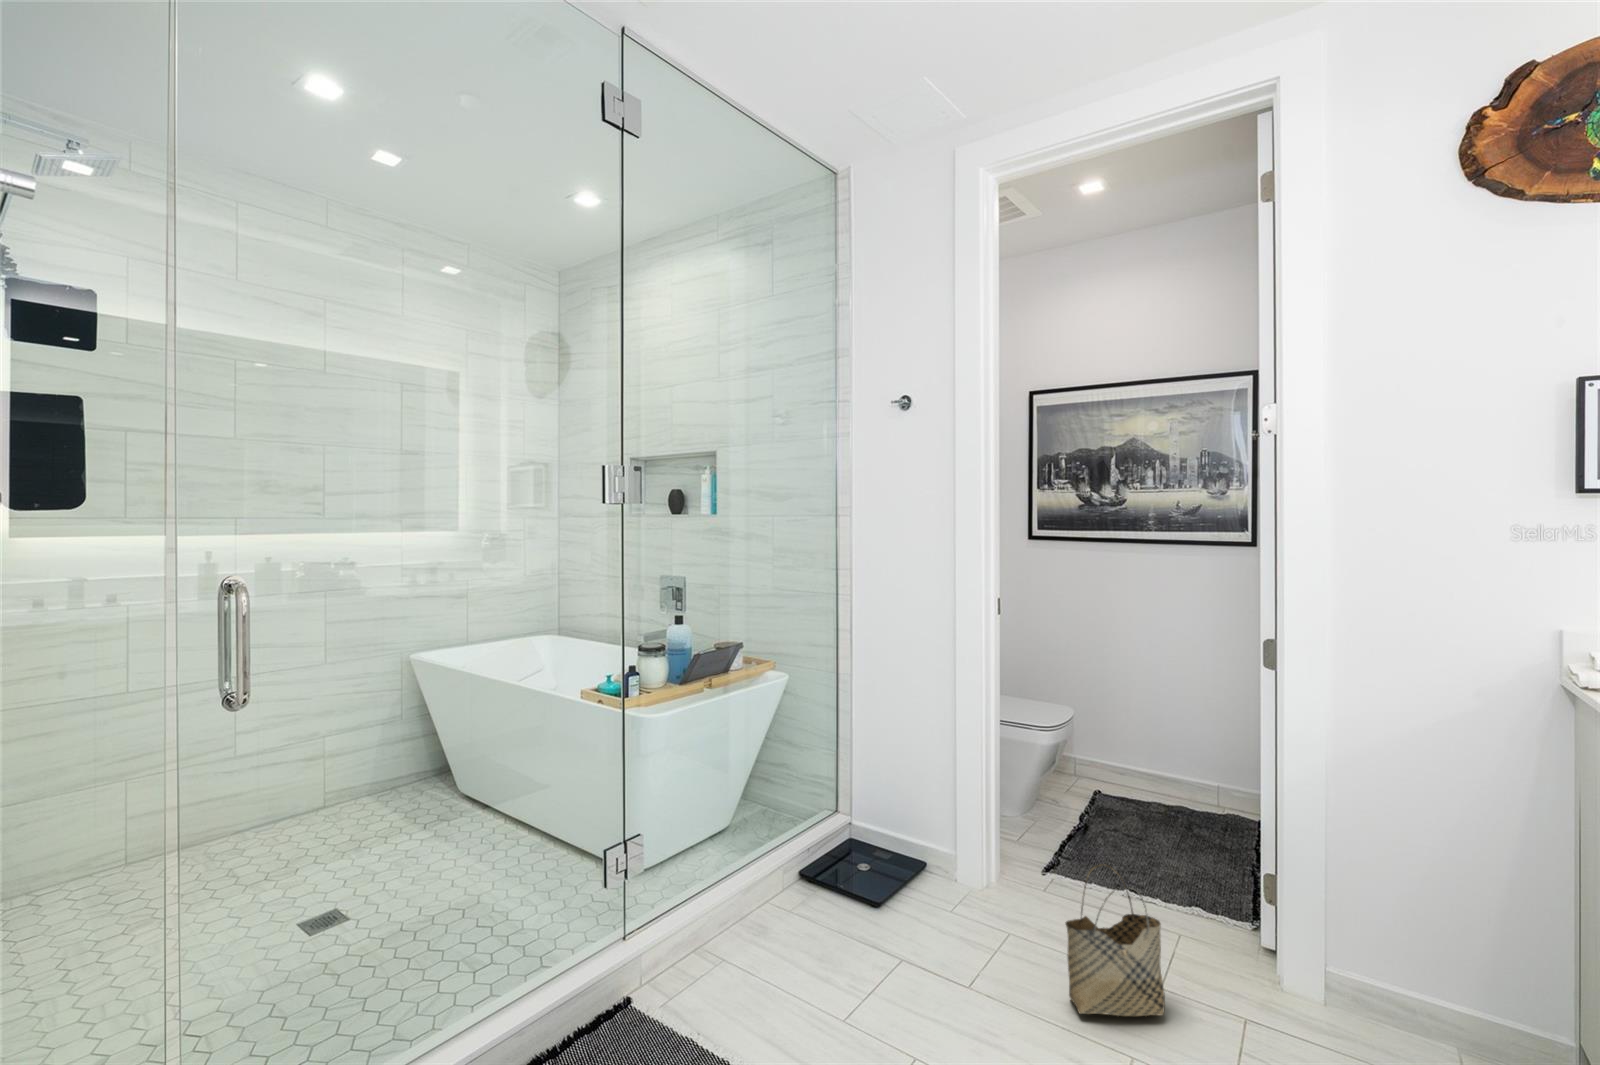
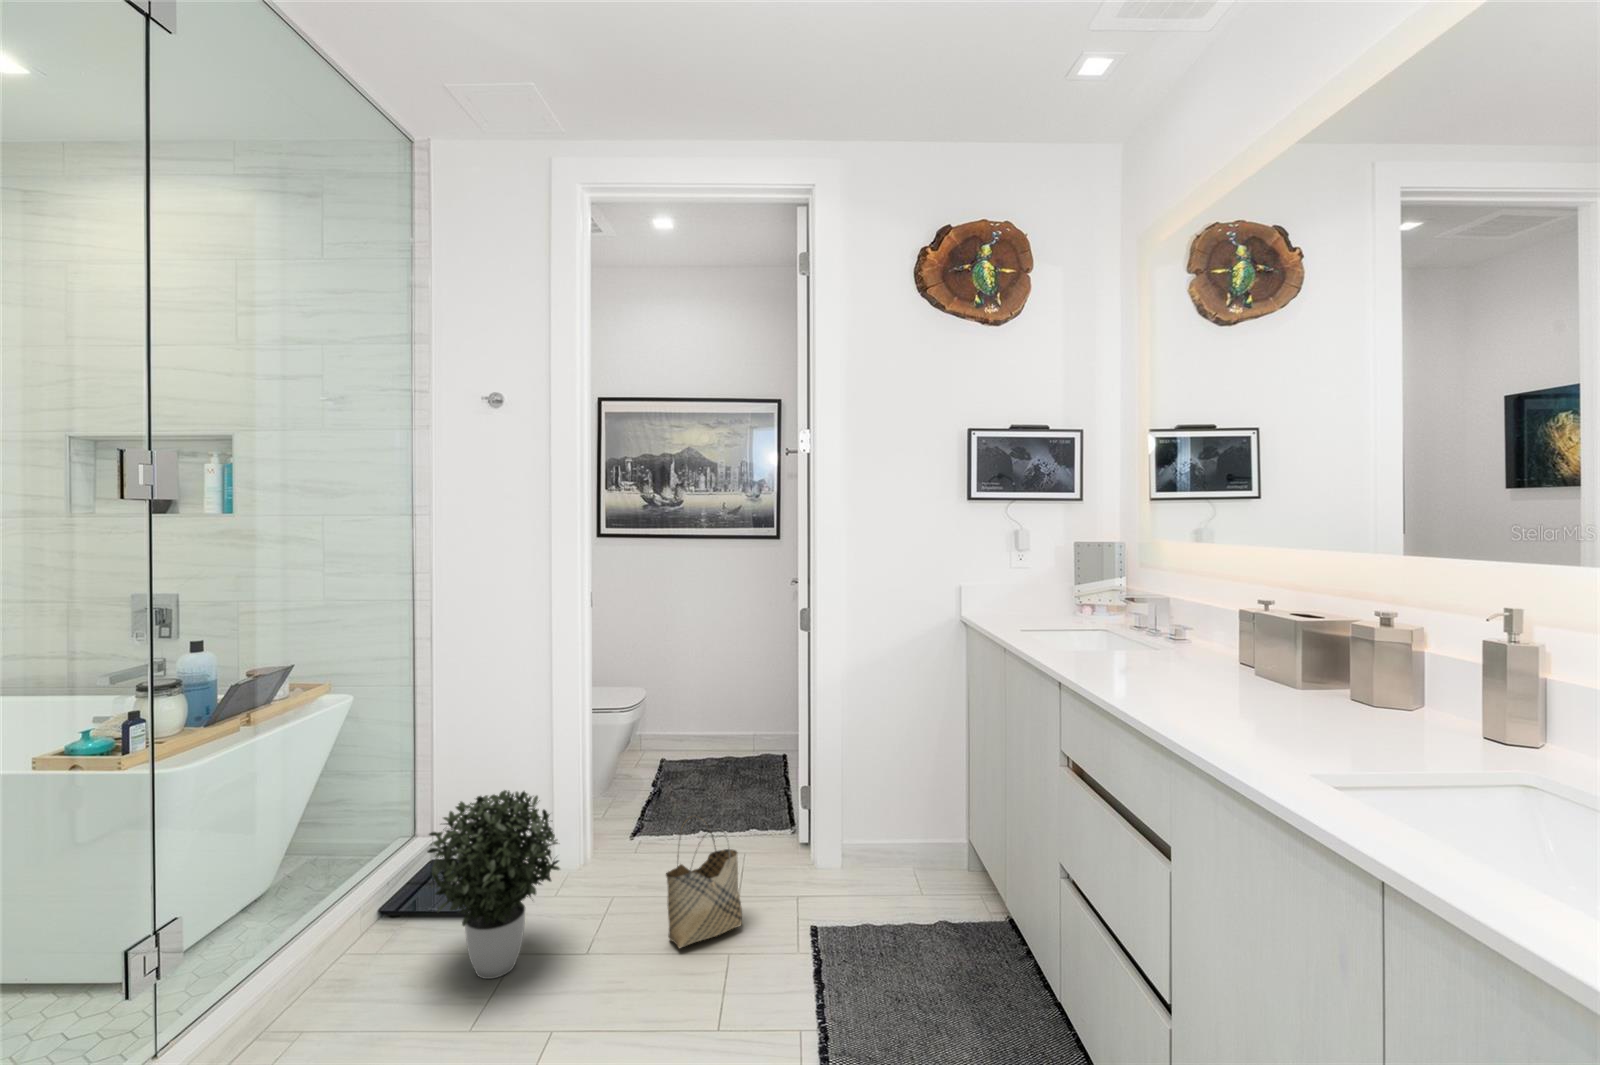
potted plant: none [832,786,953,972] -> present [427,790,560,979]

